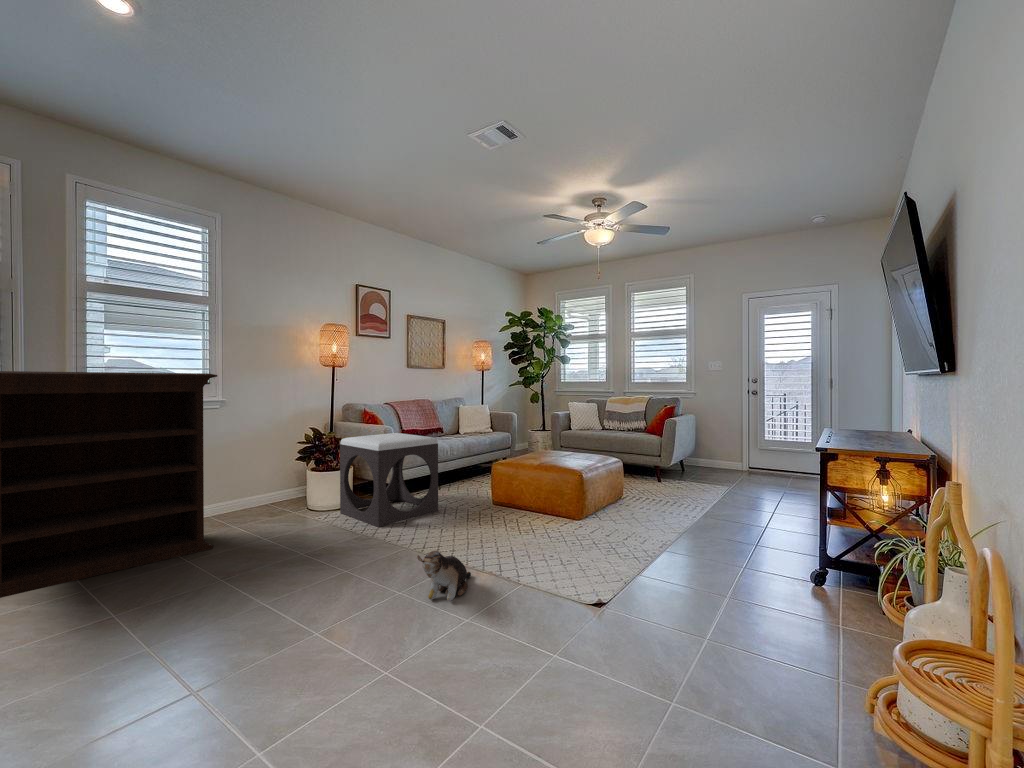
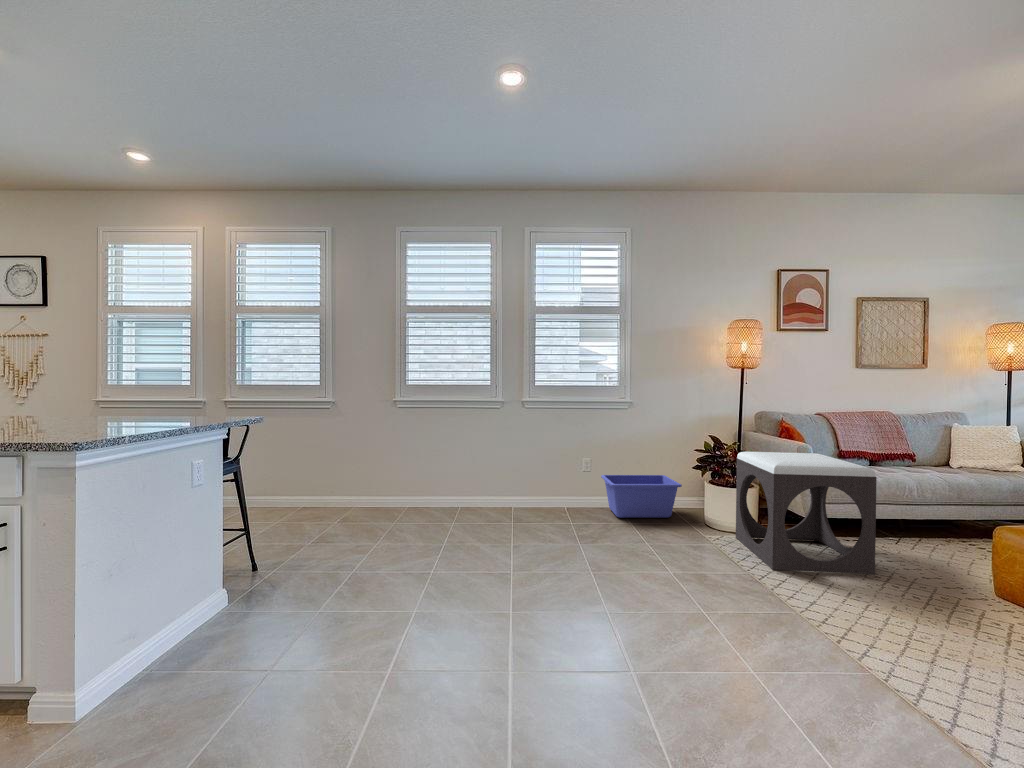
bookshelf: present [0,371,217,598] -> none [458,376,608,539]
storage bin: none [190,473,286,525] -> present [601,475,682,518]
plush toy: present [417,551,471,601] -> none [764,634,882,727]

